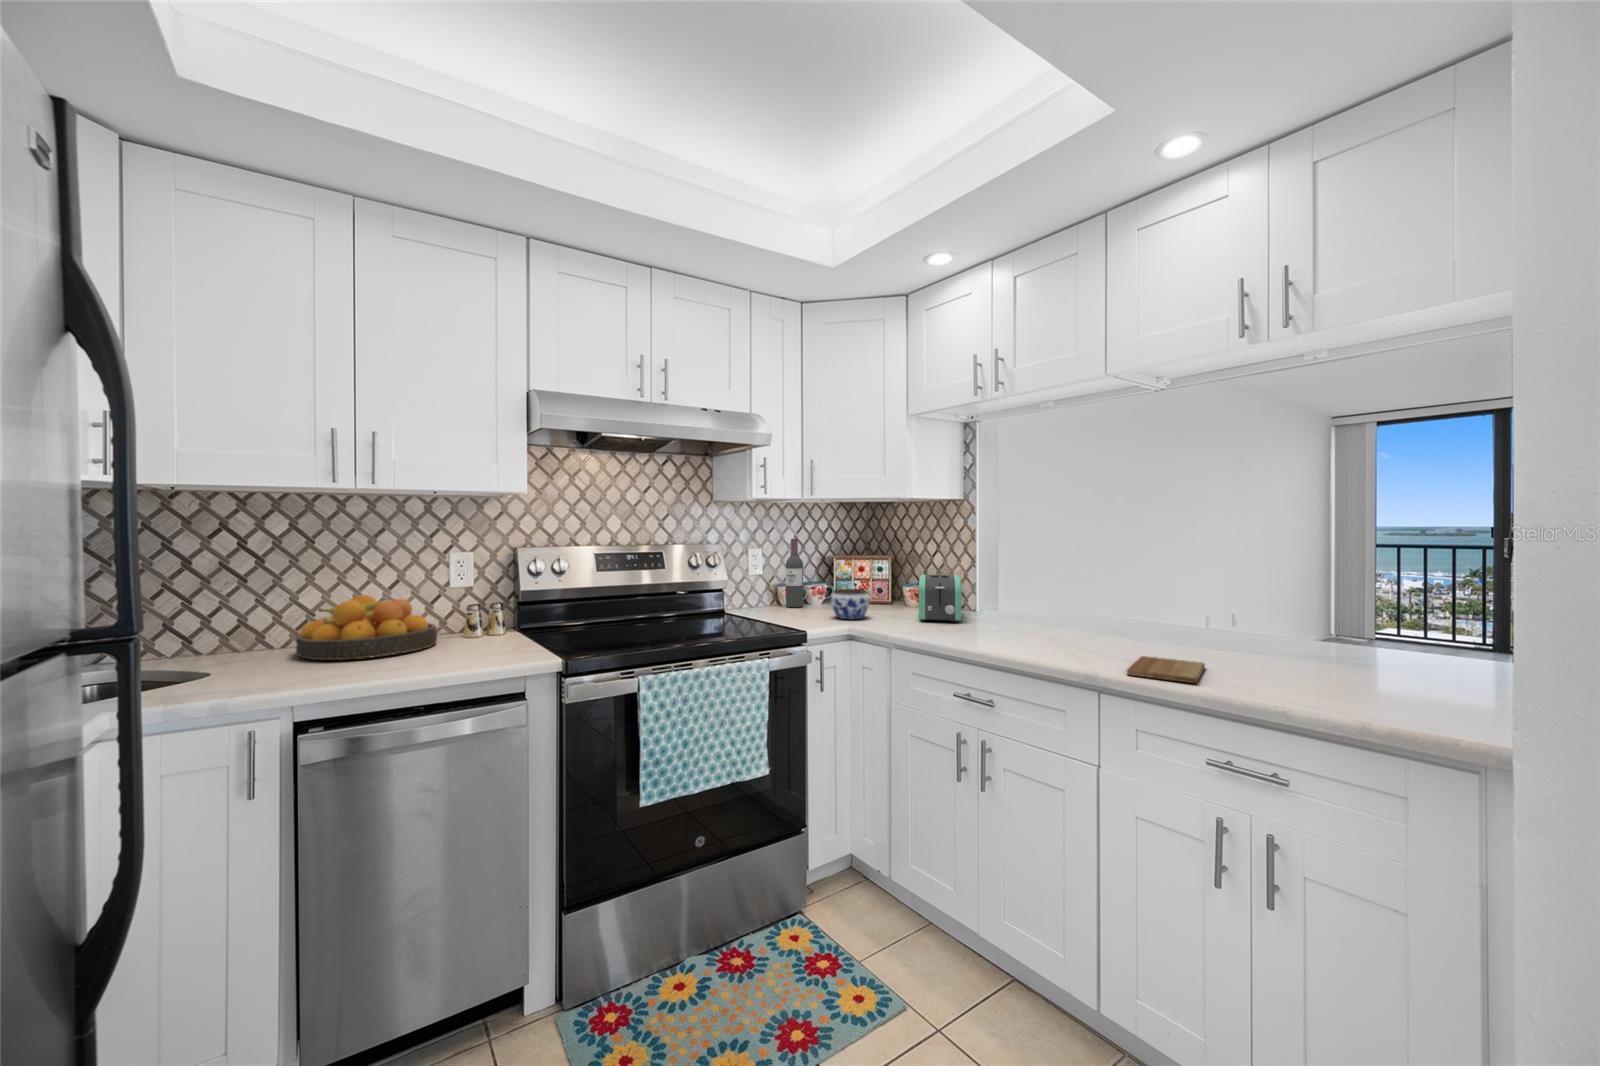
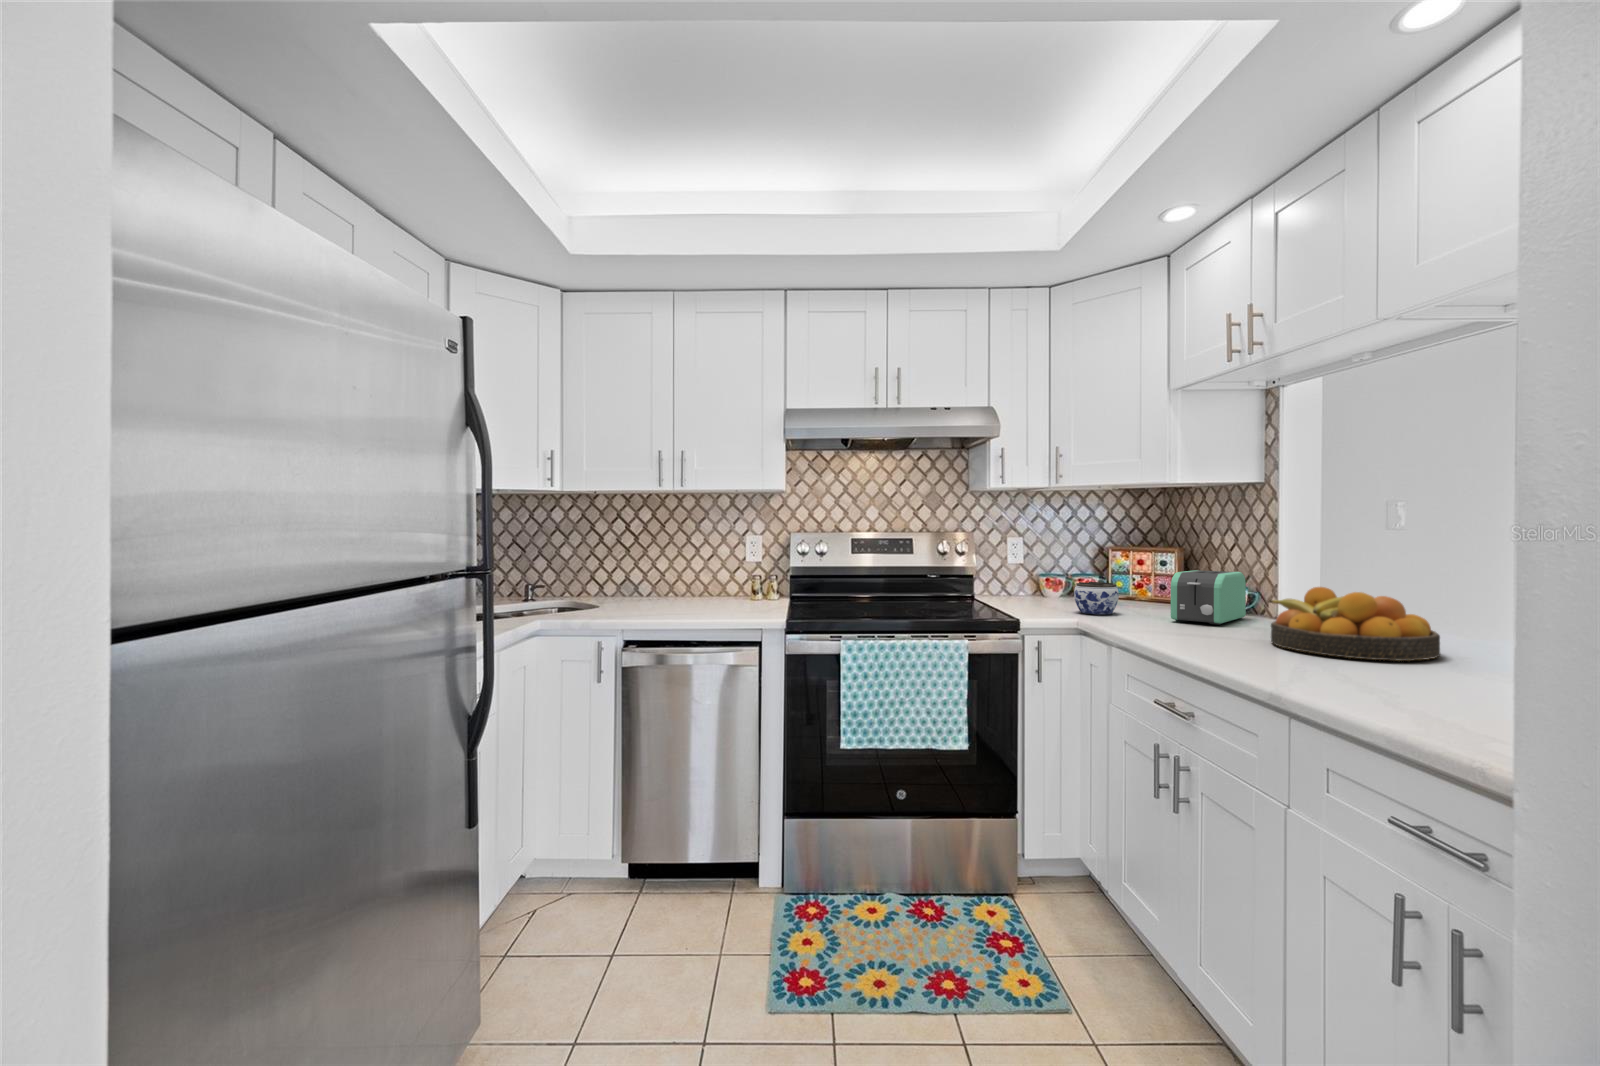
wine bottle: present [786,539,803,607] -> none [1046,529,1065,601]
fruit bowl: present [296,595,437,660] -> present [1269,587,1440,661]
cutting board: present [1126,656,1205,683] -> none [1316,670,1465,697]

